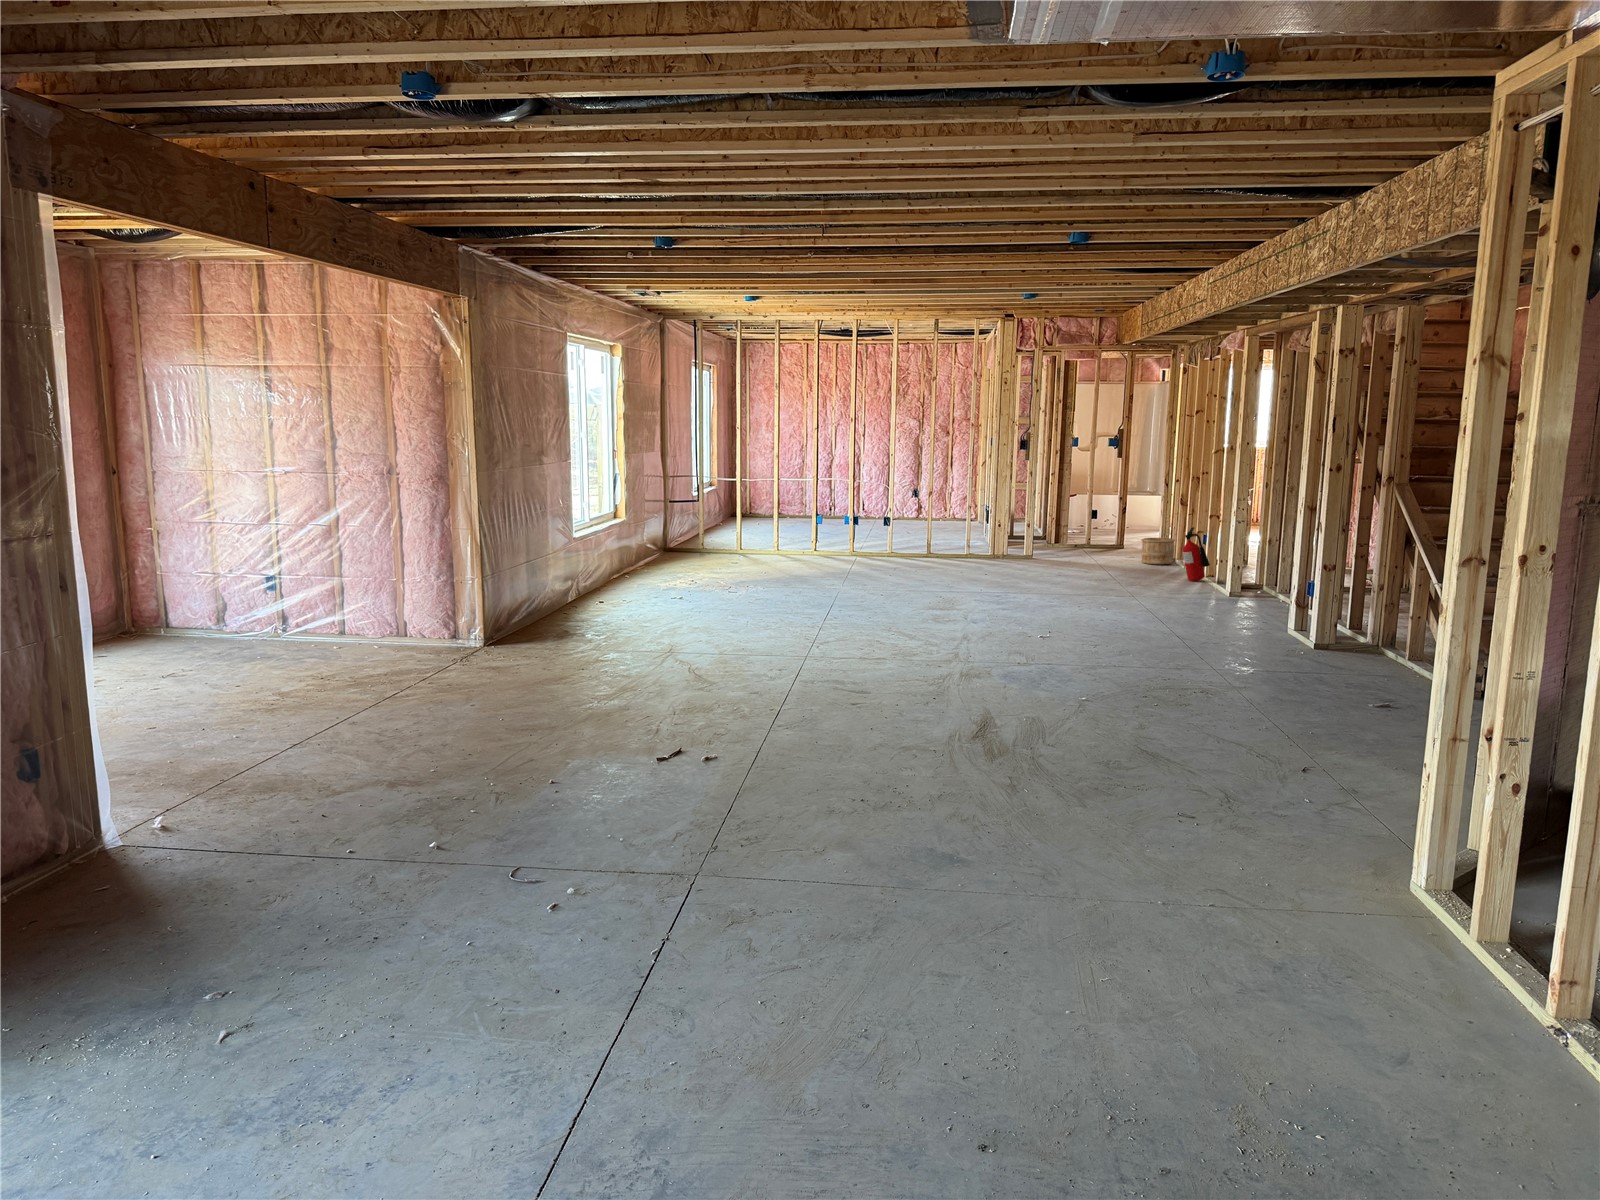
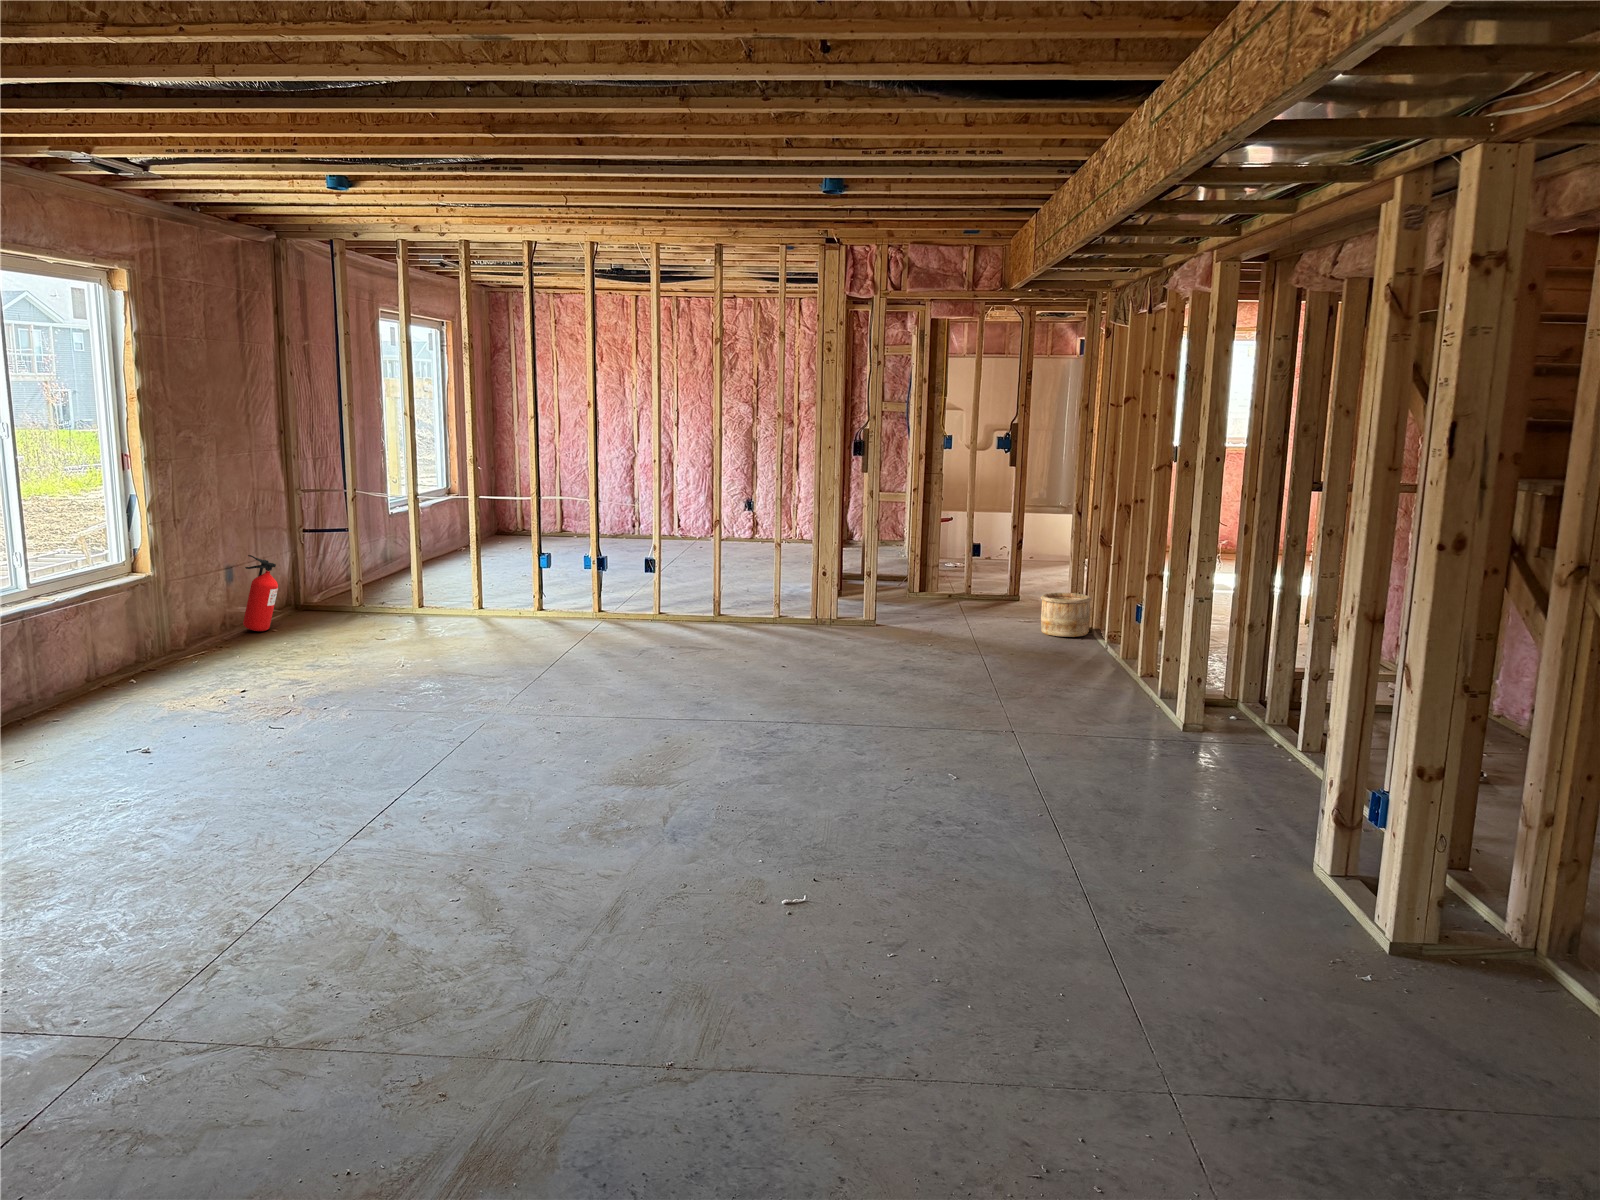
fire extinguisher: present [1182,527,1210,581] -> present [243,555,278,631]

